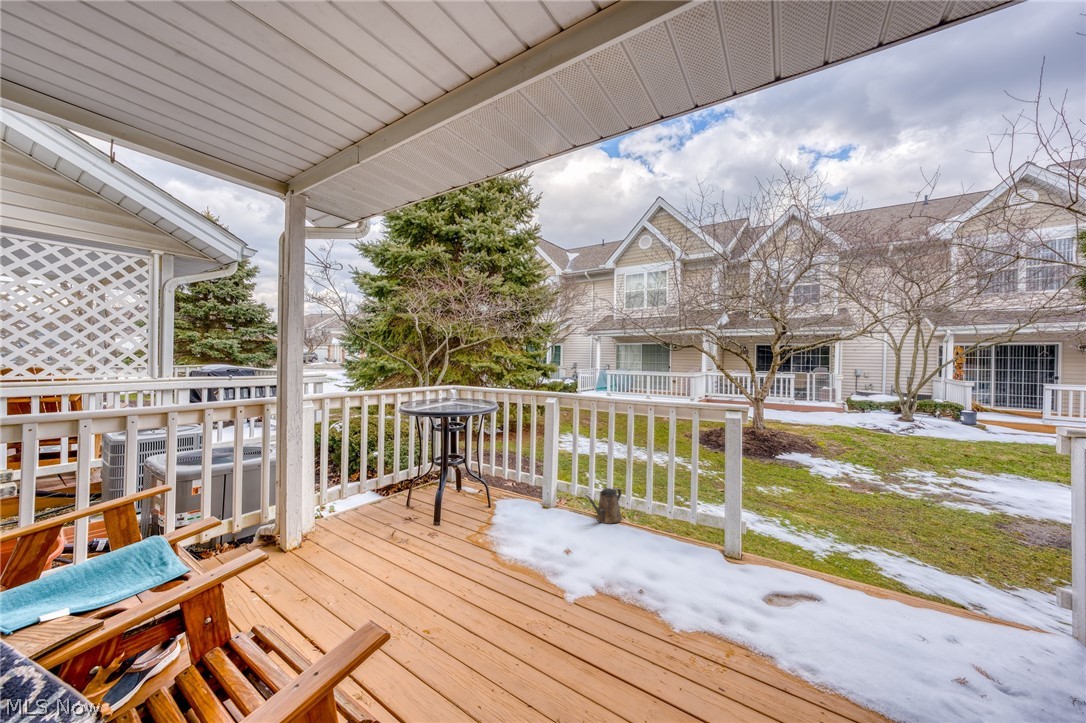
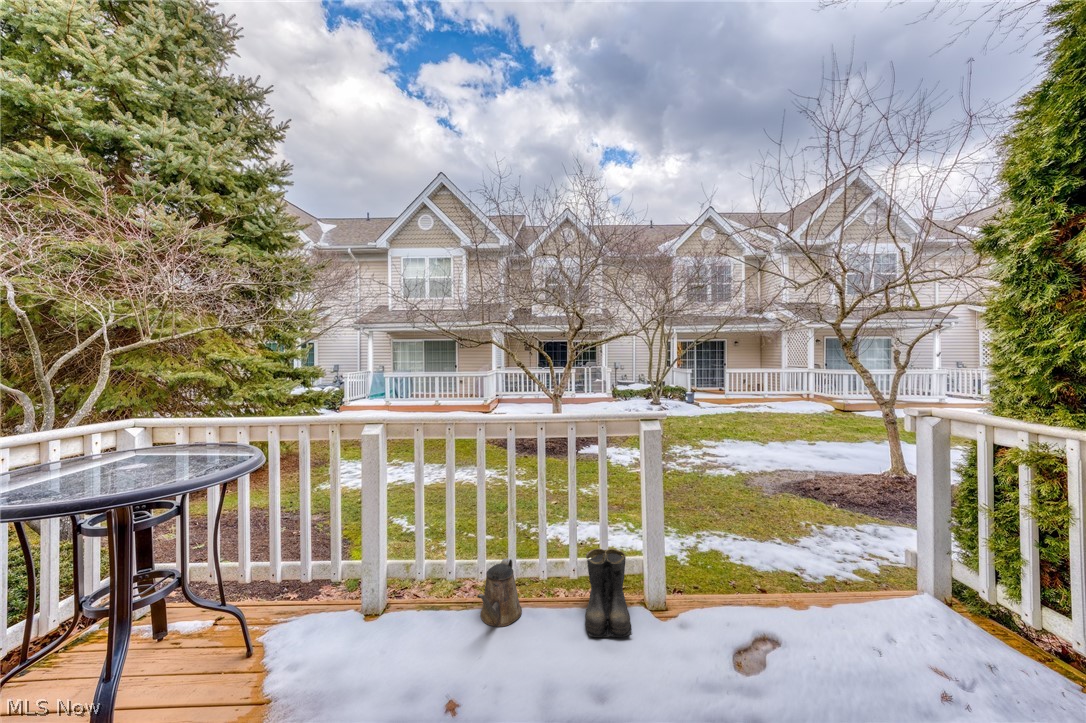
boots: none [653,493,693,548] -> present [585,548,632,637]

